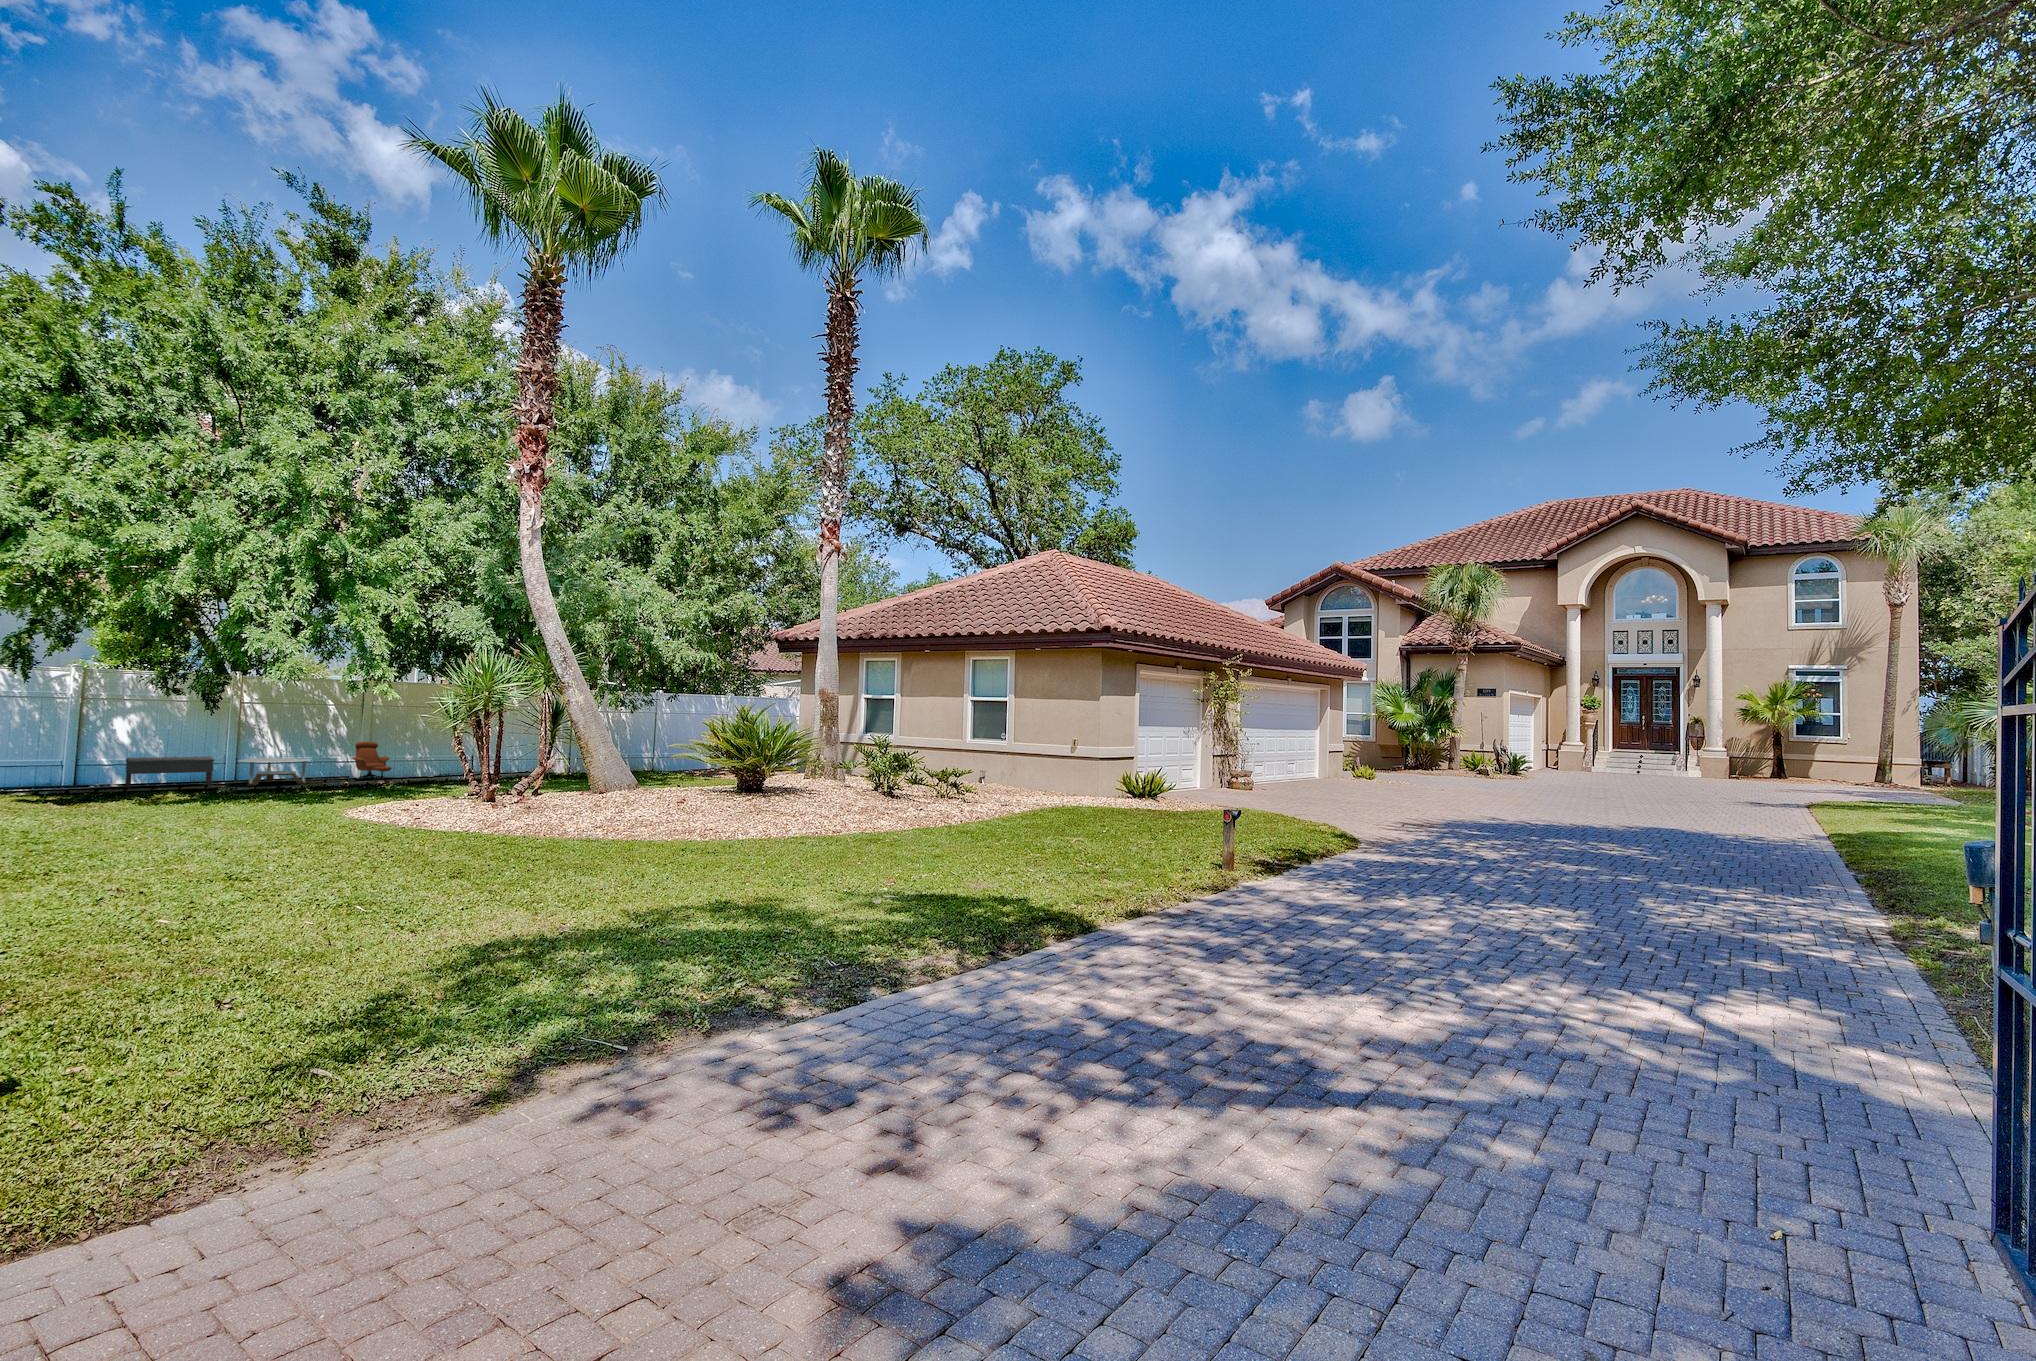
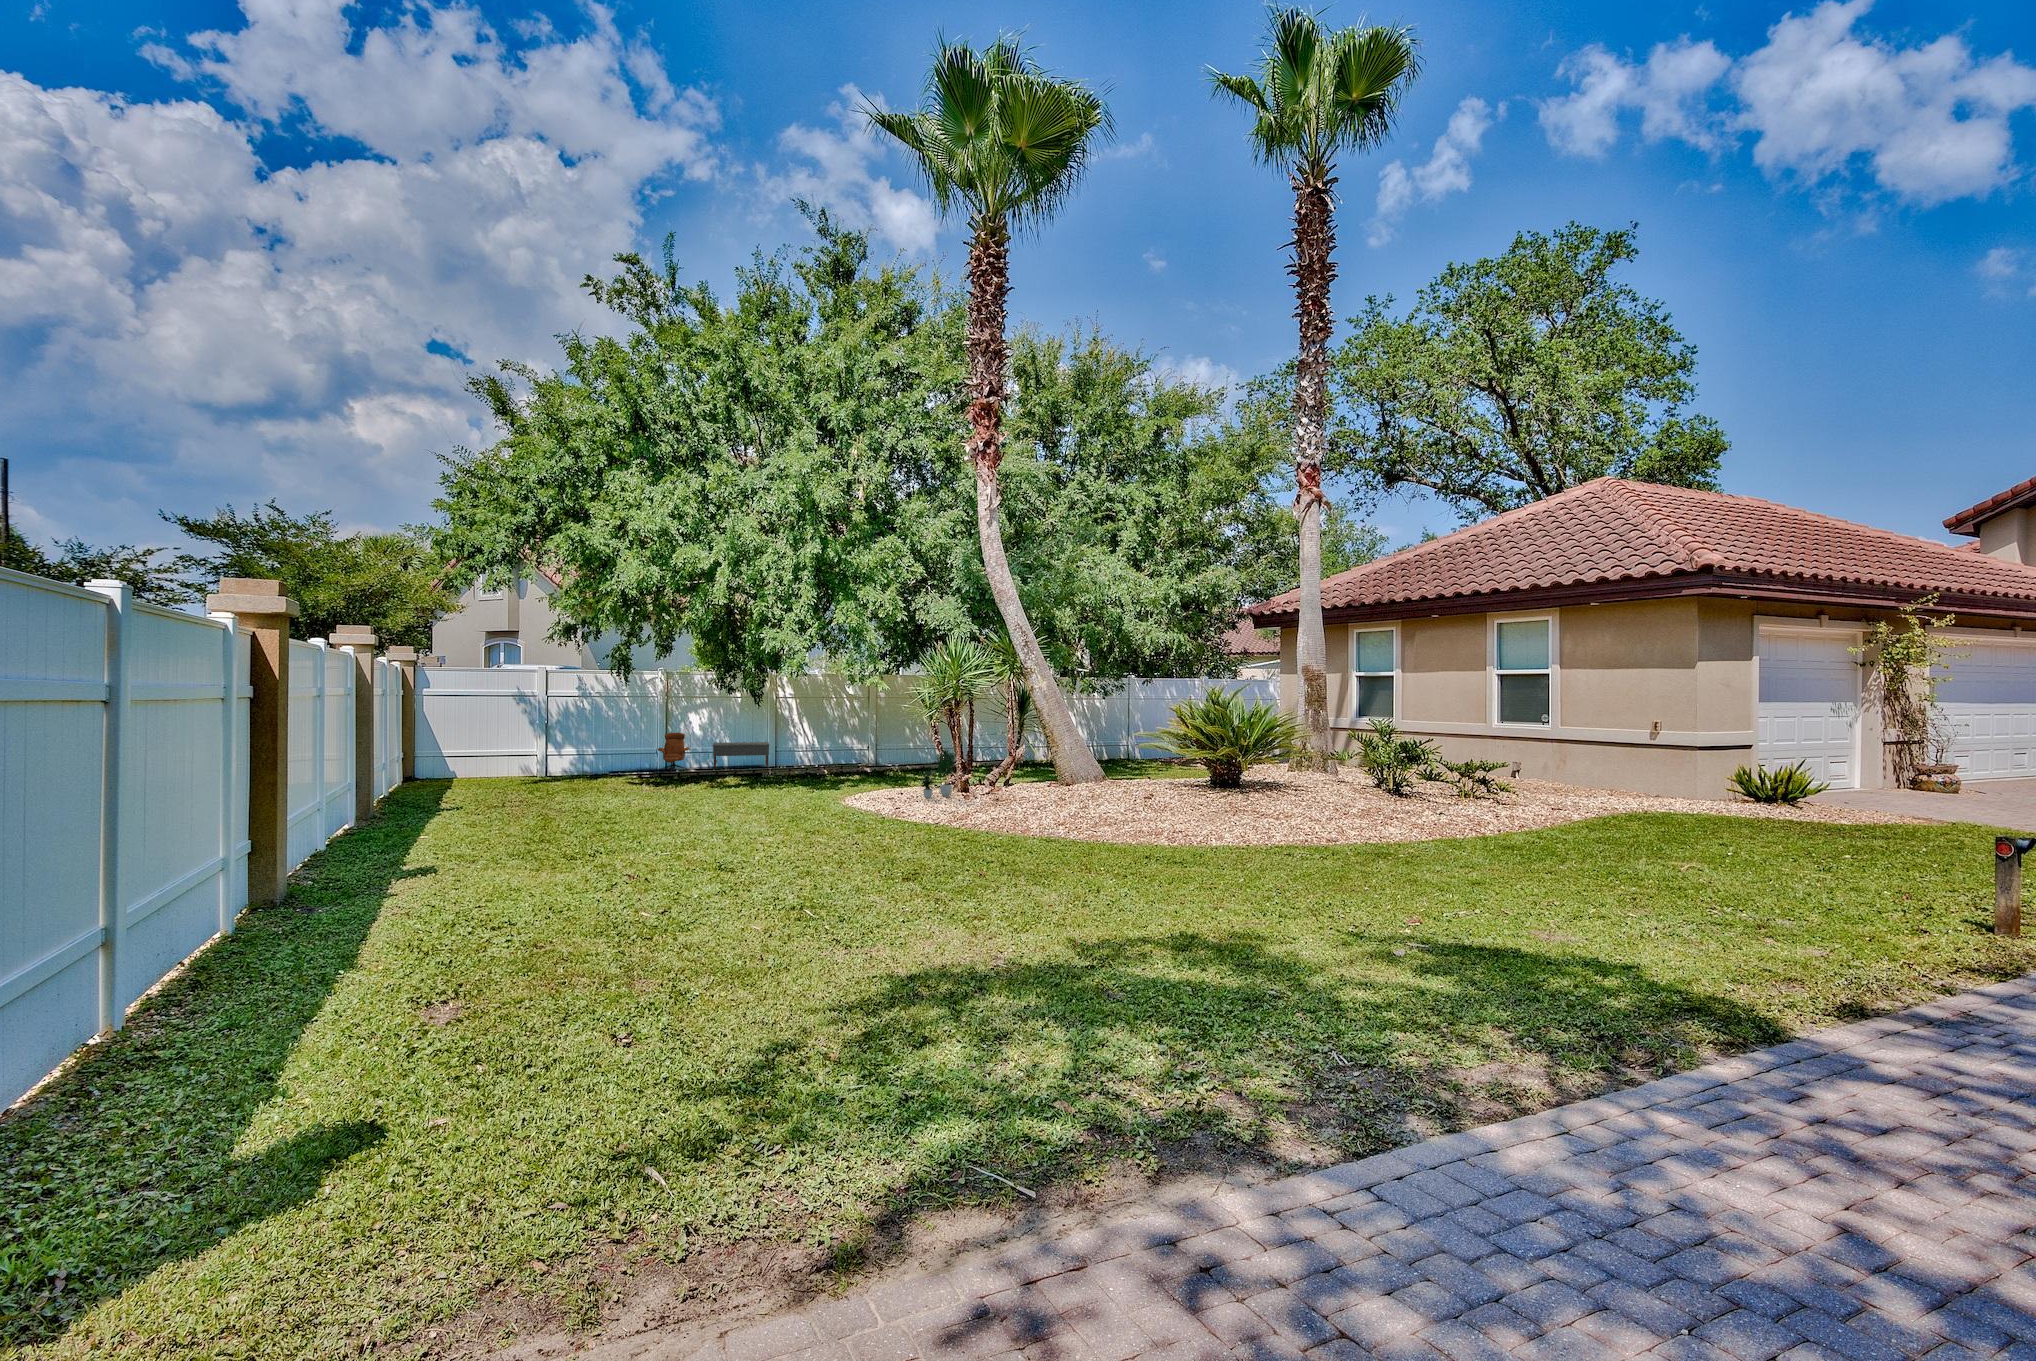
lounge chair: present [352,742,392,781] -> present [658,733,690,772]
round table: present [238,758,312,786] -> none [785,743,838,767]
potted plant: none [431,761,479,813] -> present [920,750,956,798]

